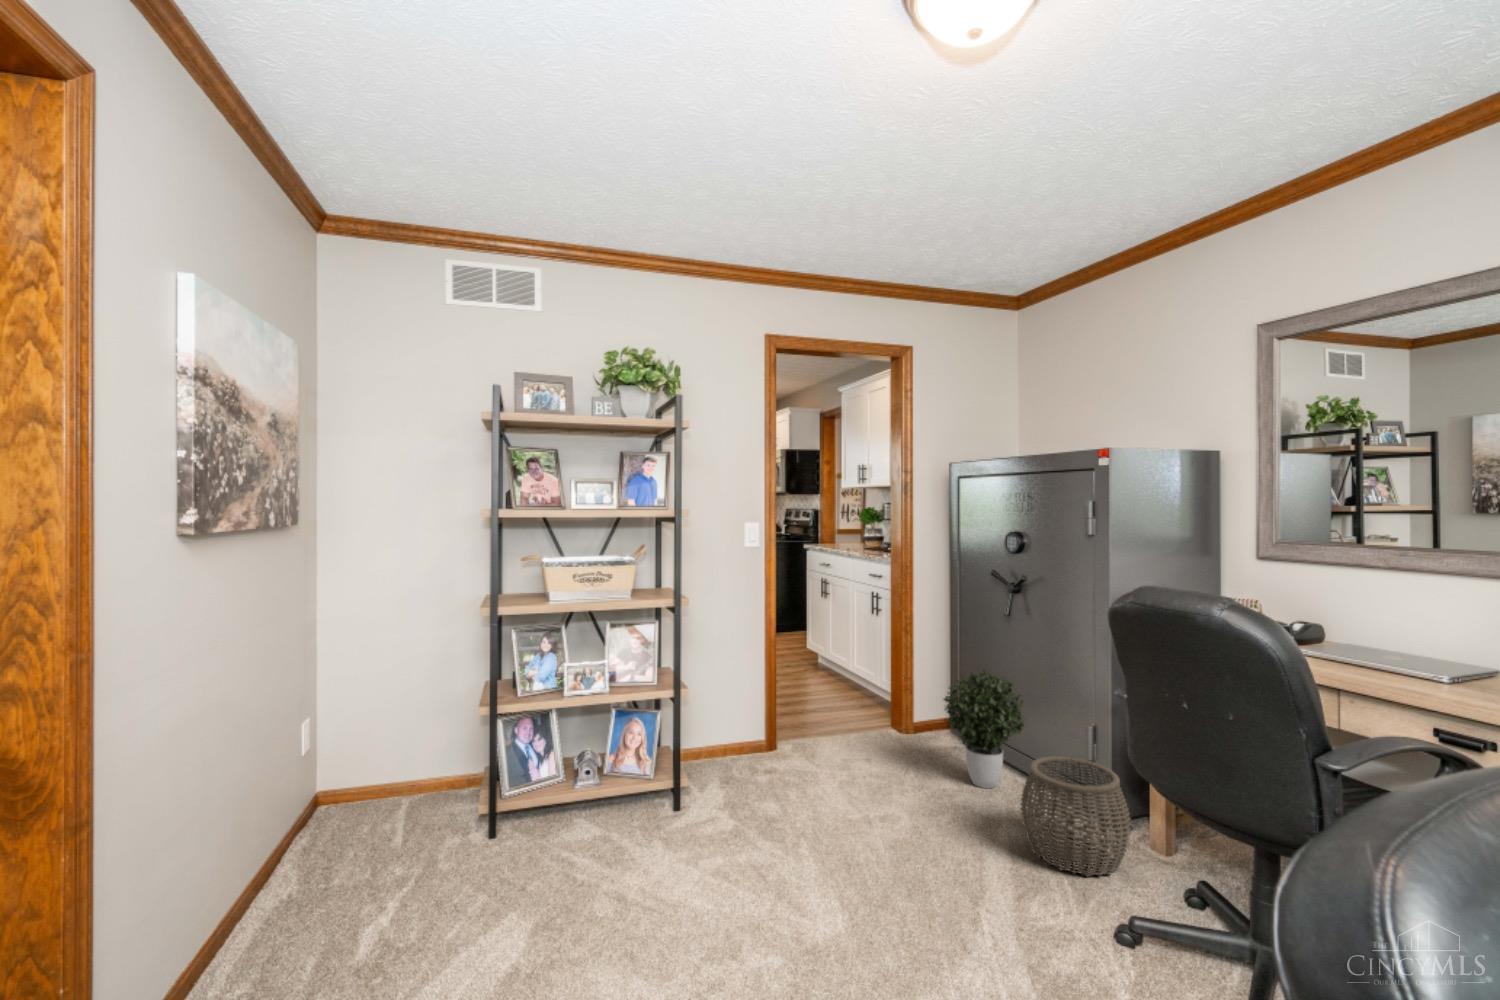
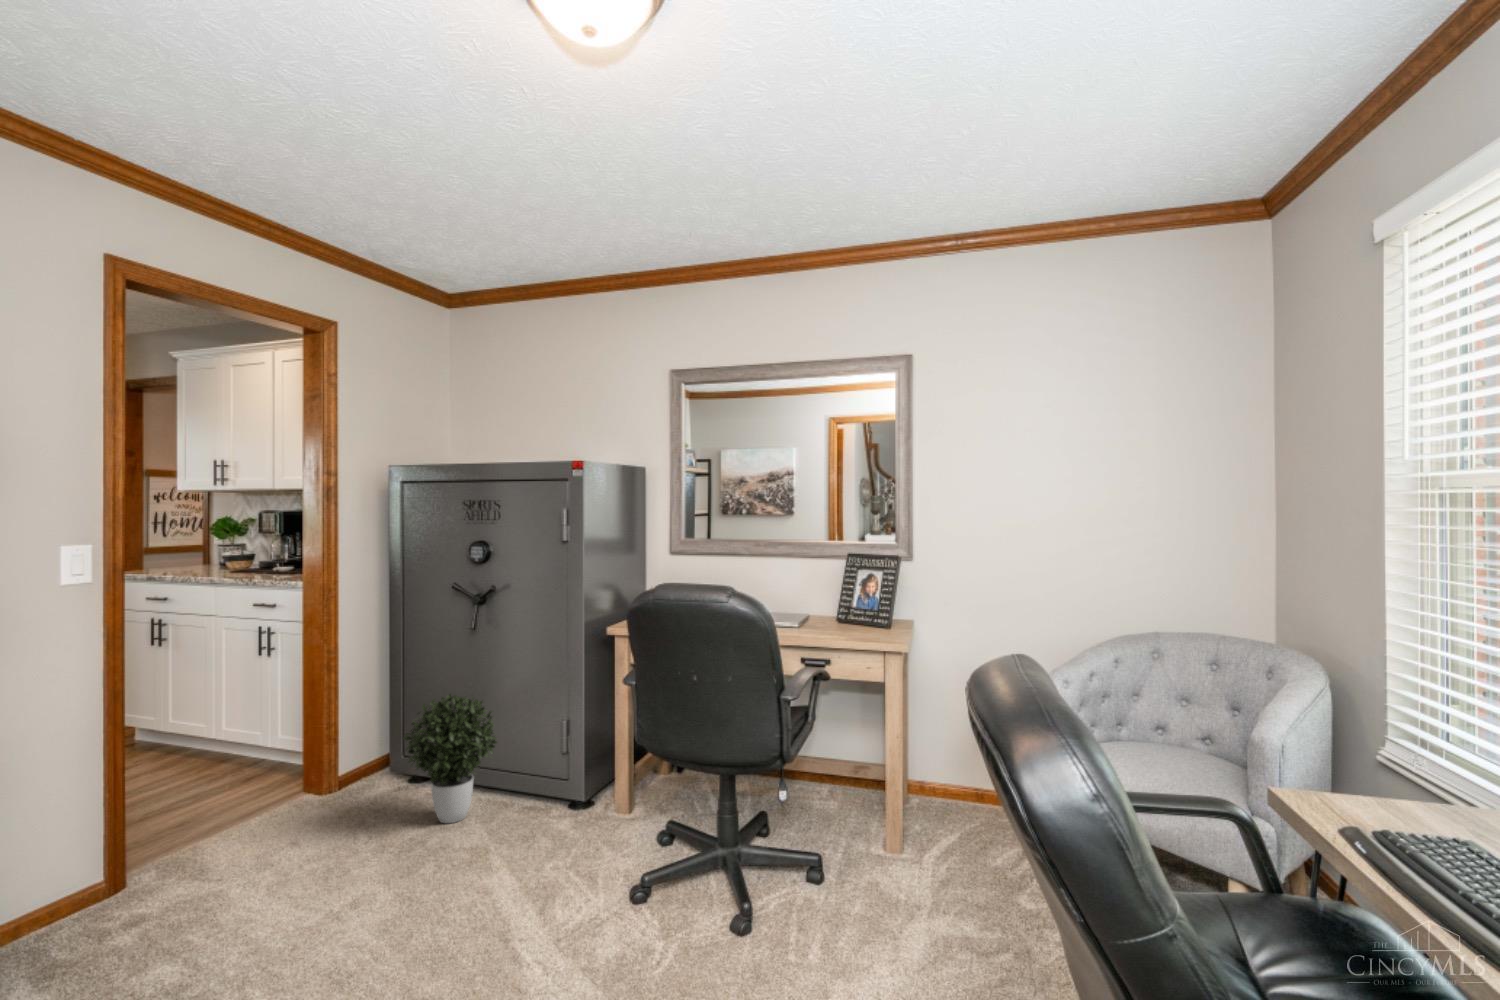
woven basket: present [1020,756,1131,876] -> none [518,756,616,868]

